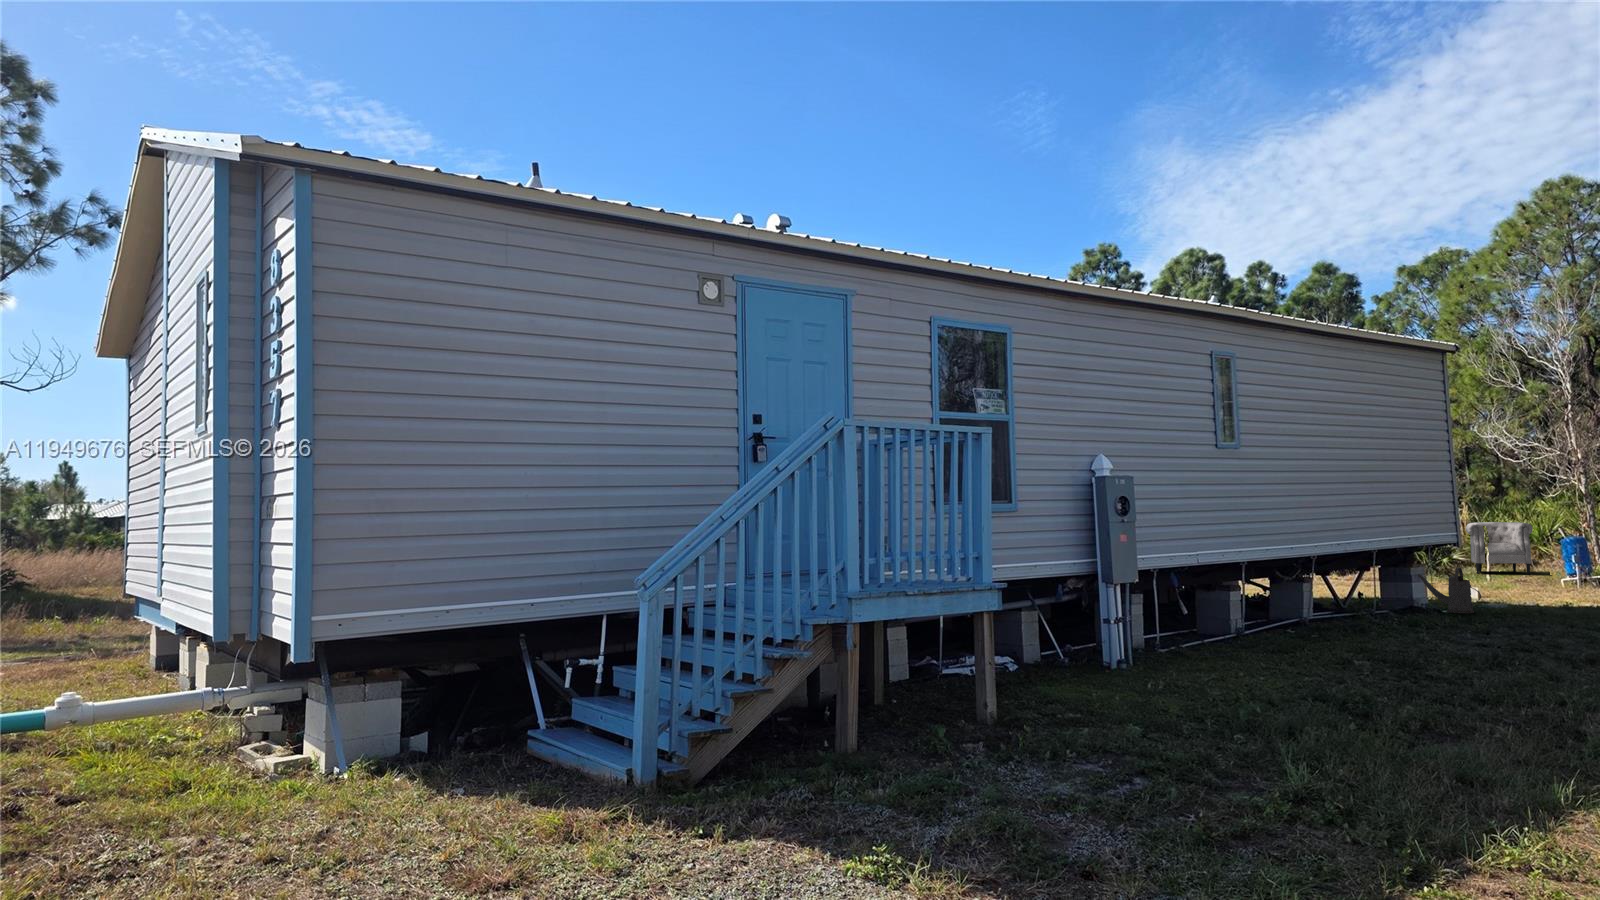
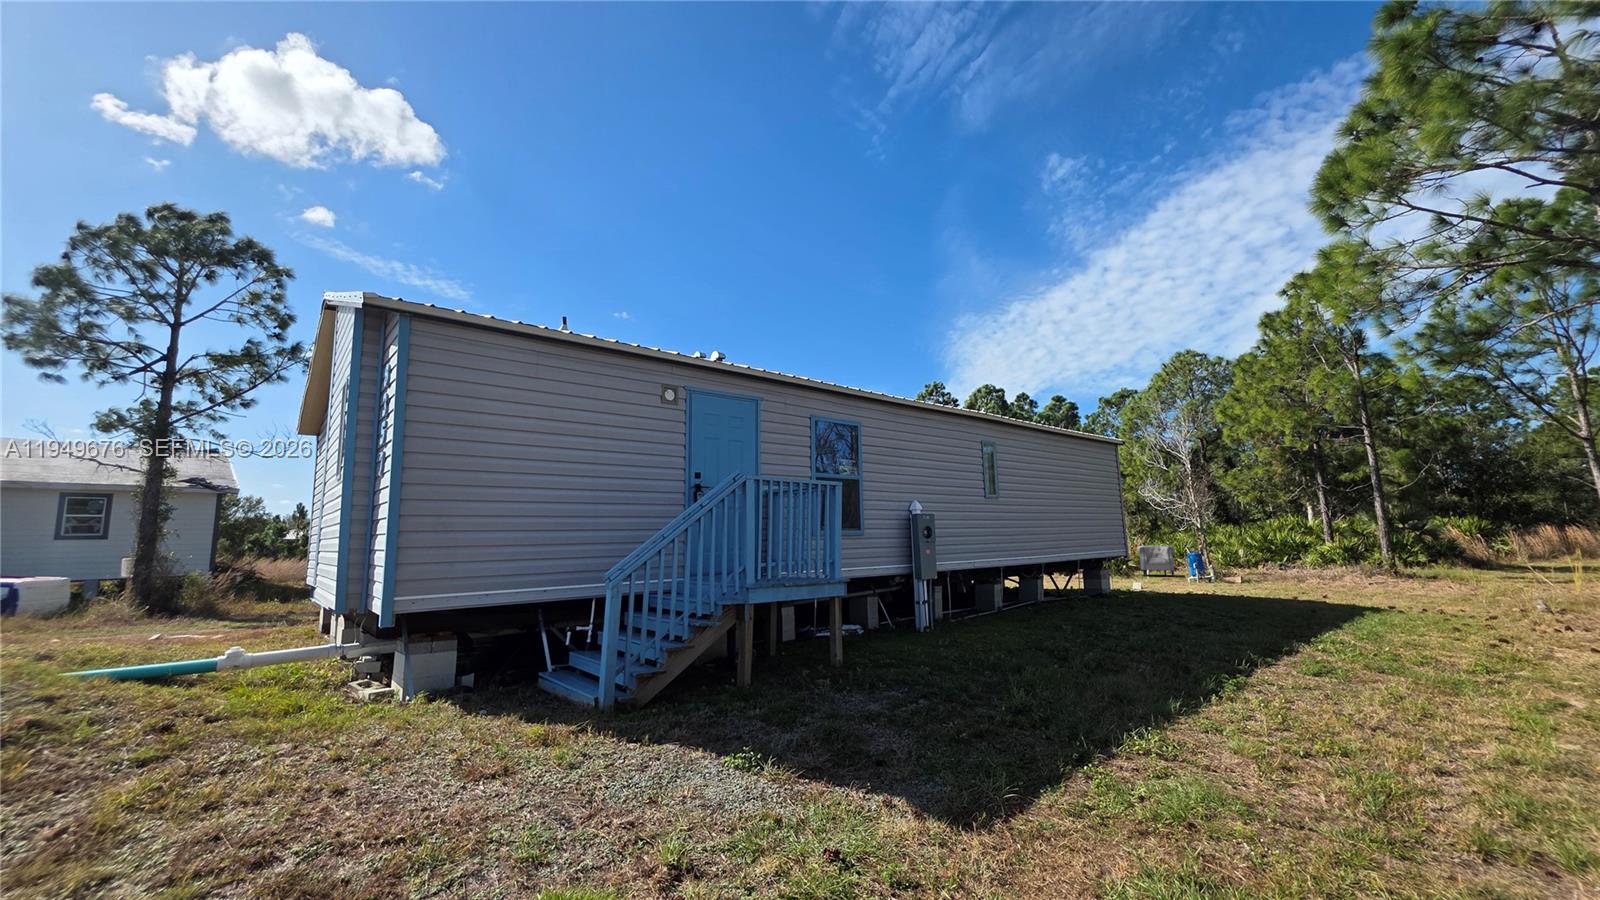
watering can: present [1418,568,1481,613] -> none [1106,572,1142,600]

